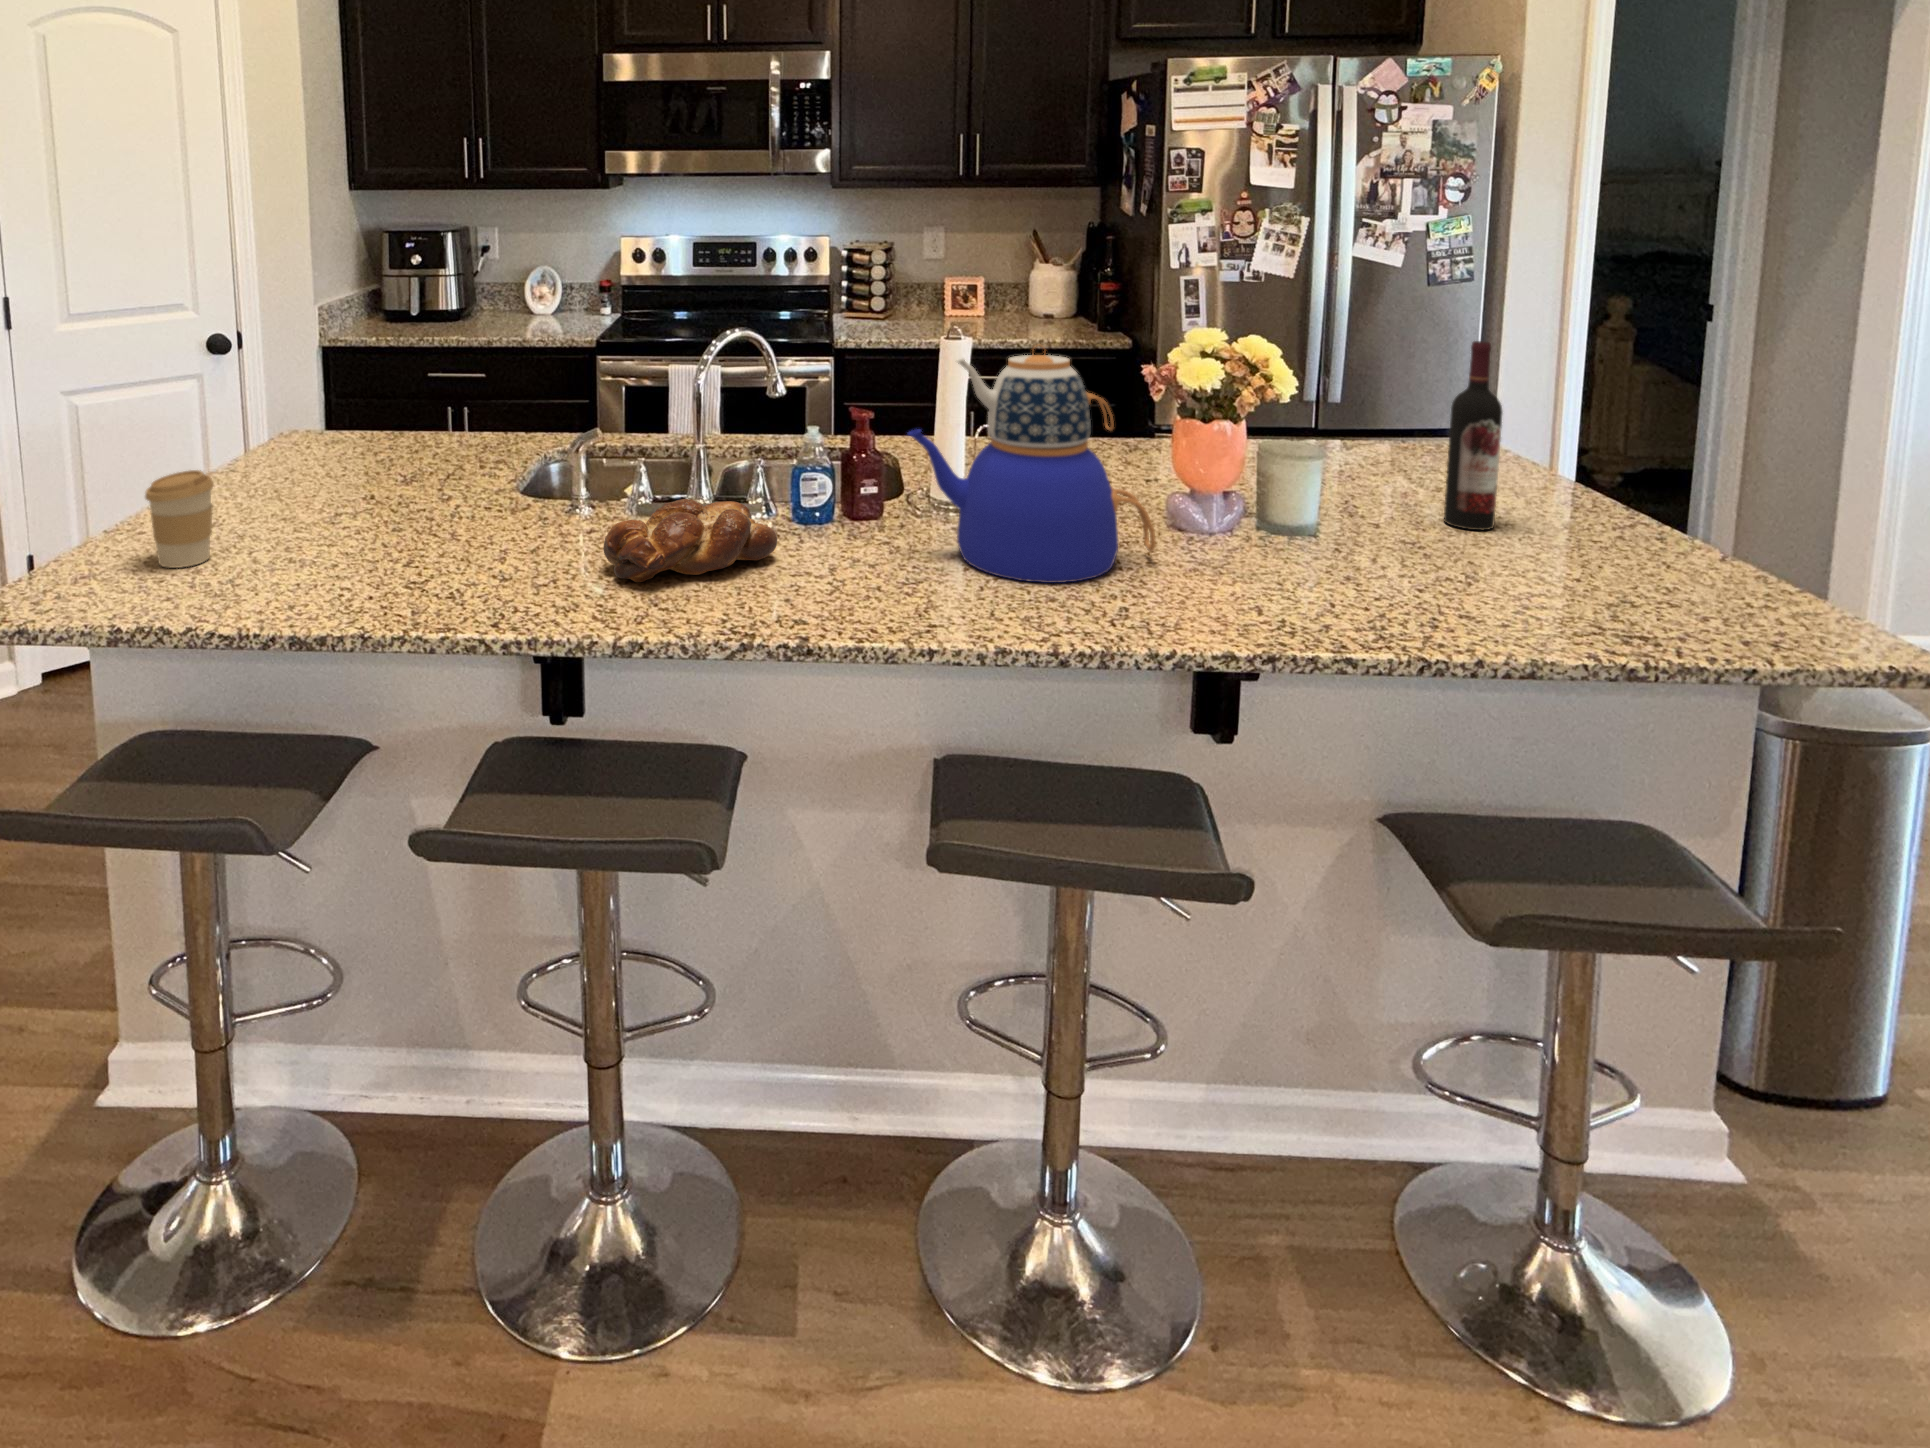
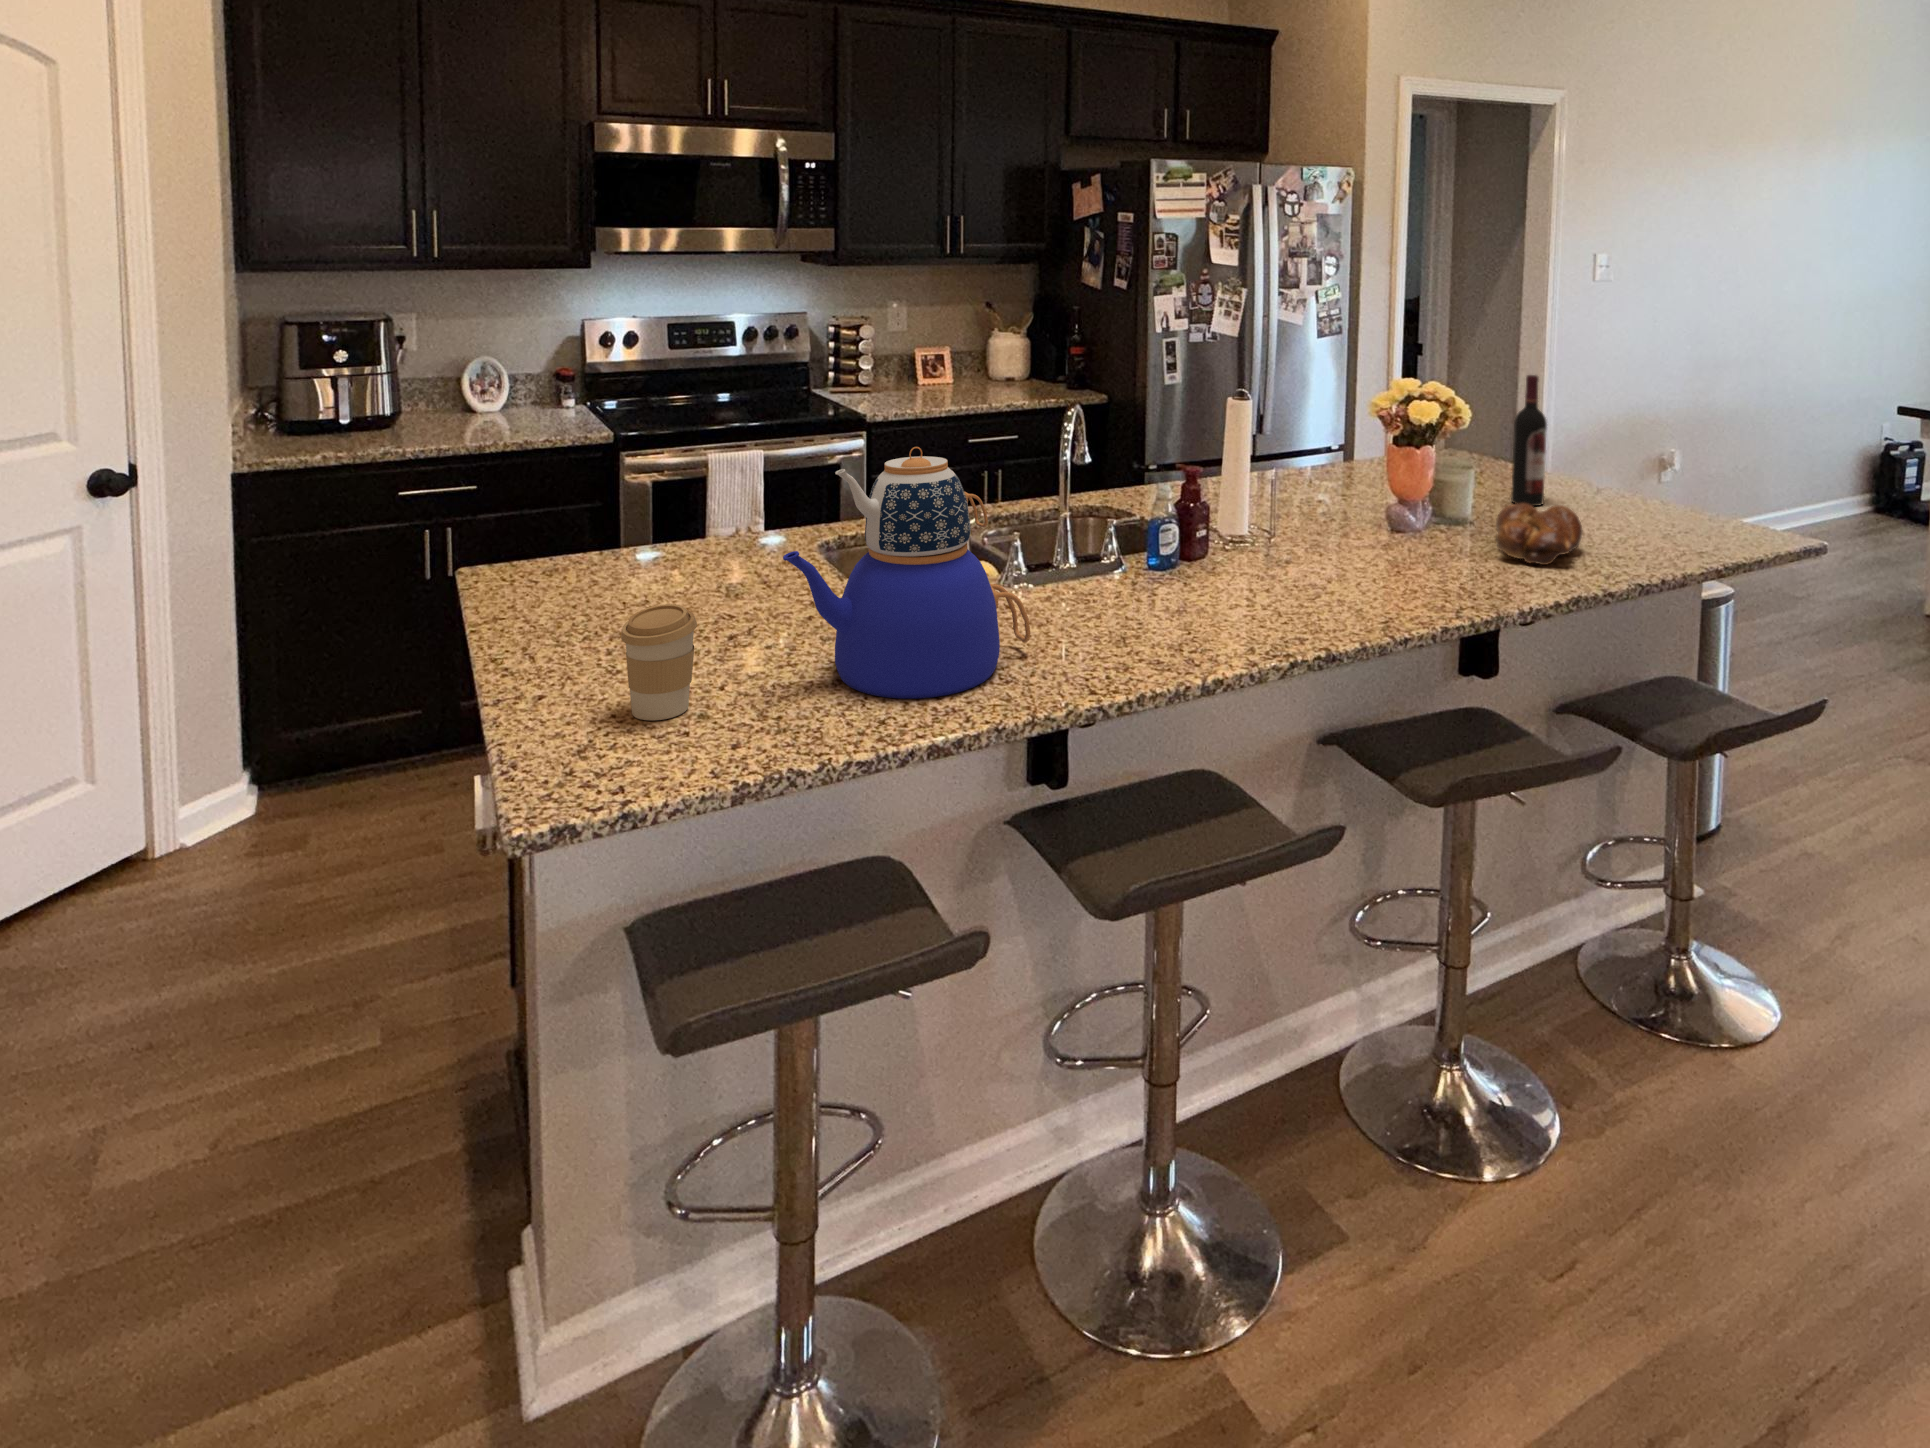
teapot: present [908,346,1156,583] -> present [783,447,1030,699]
bread loaf: present [603,499,777,582] -> present [1496,503,1583,565]

